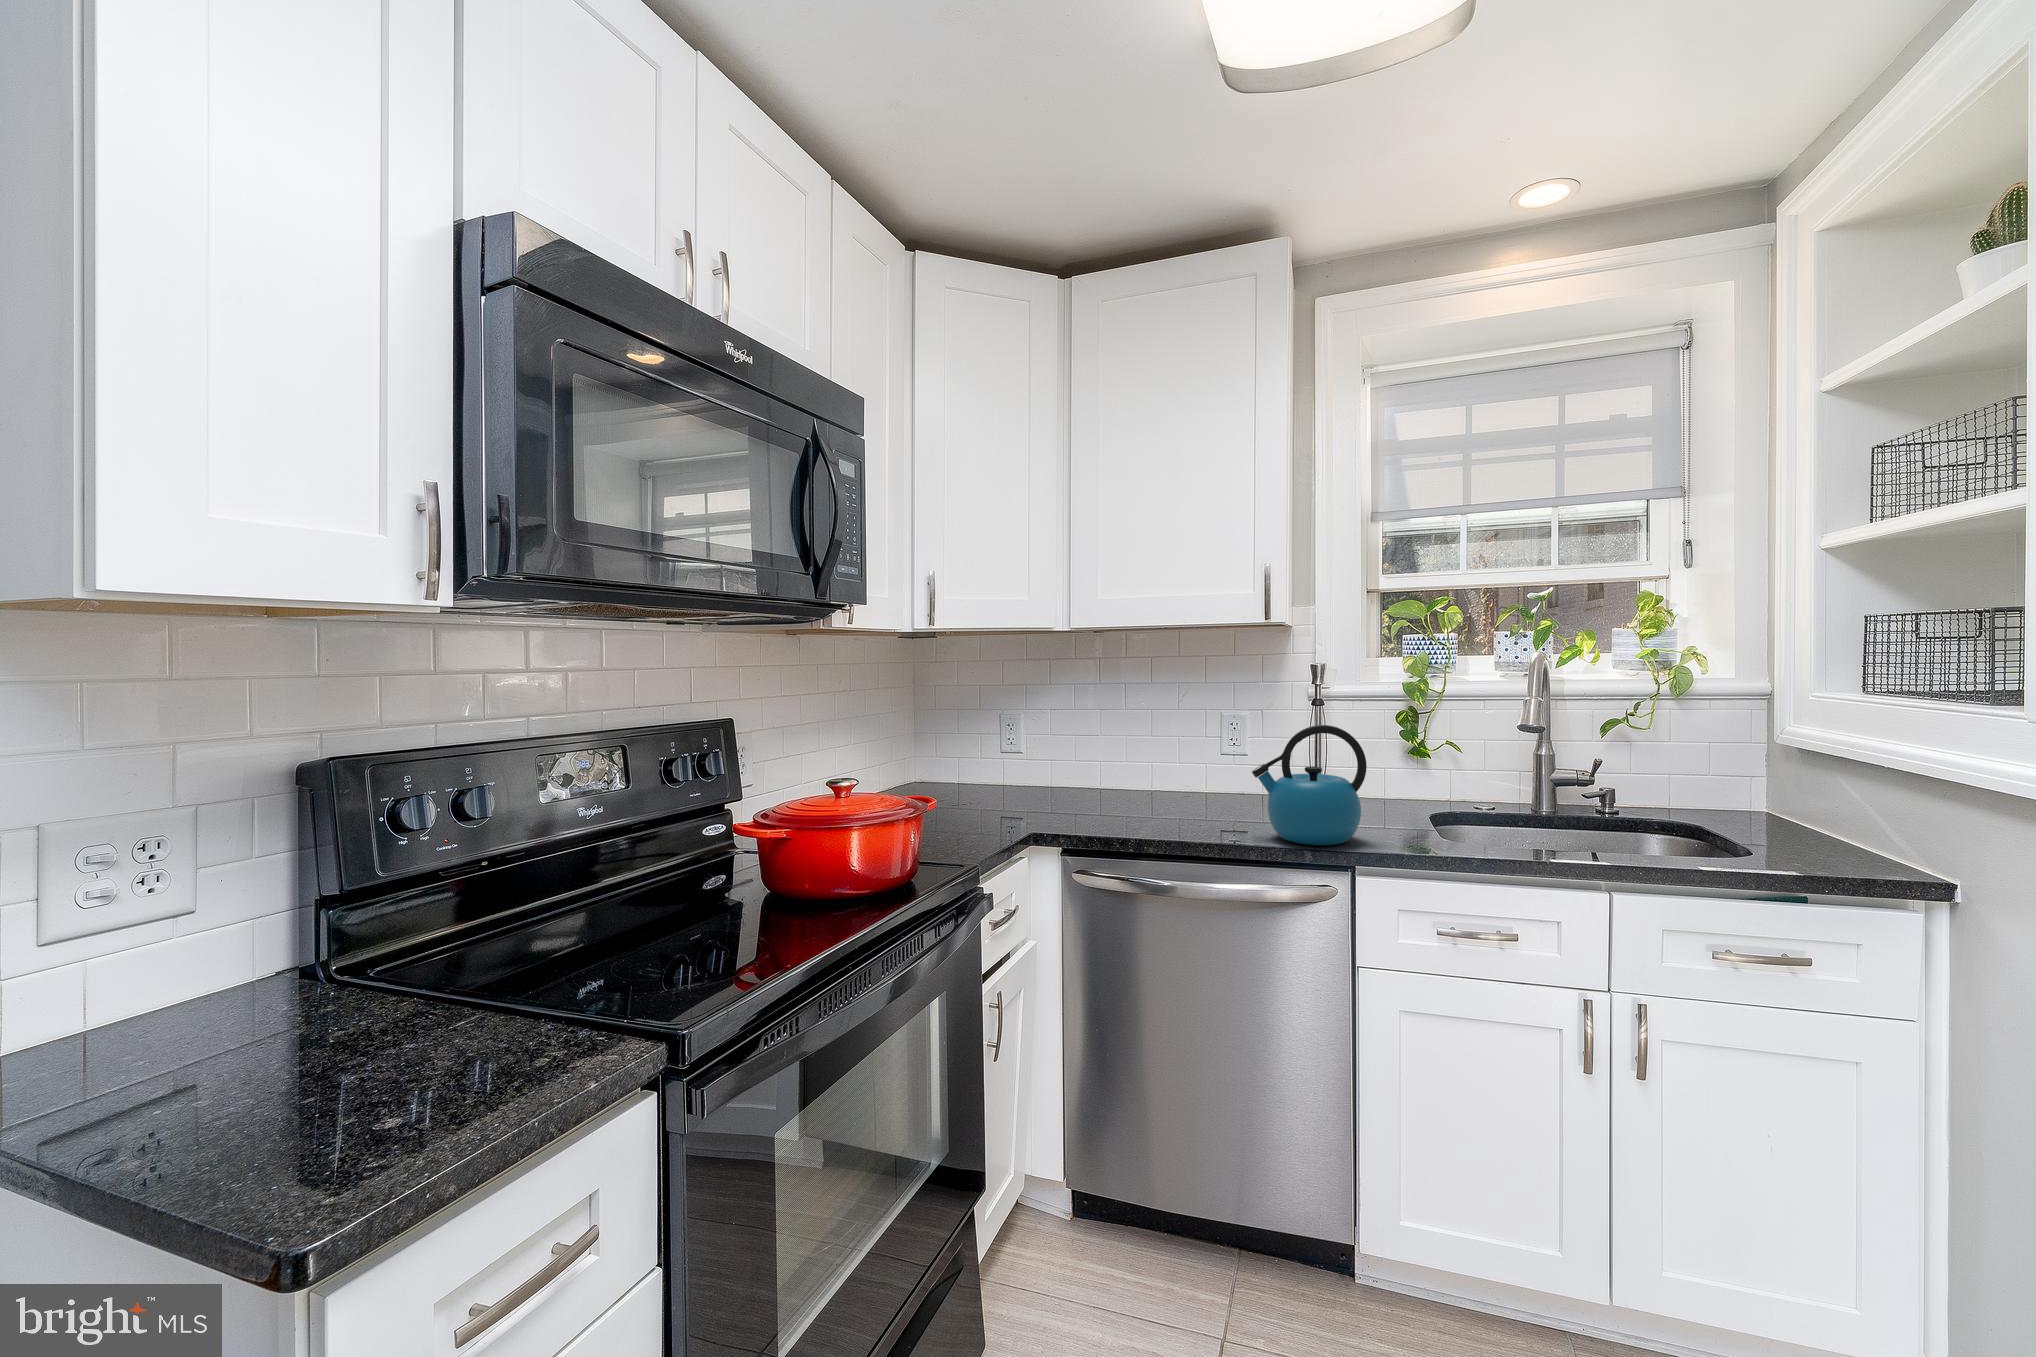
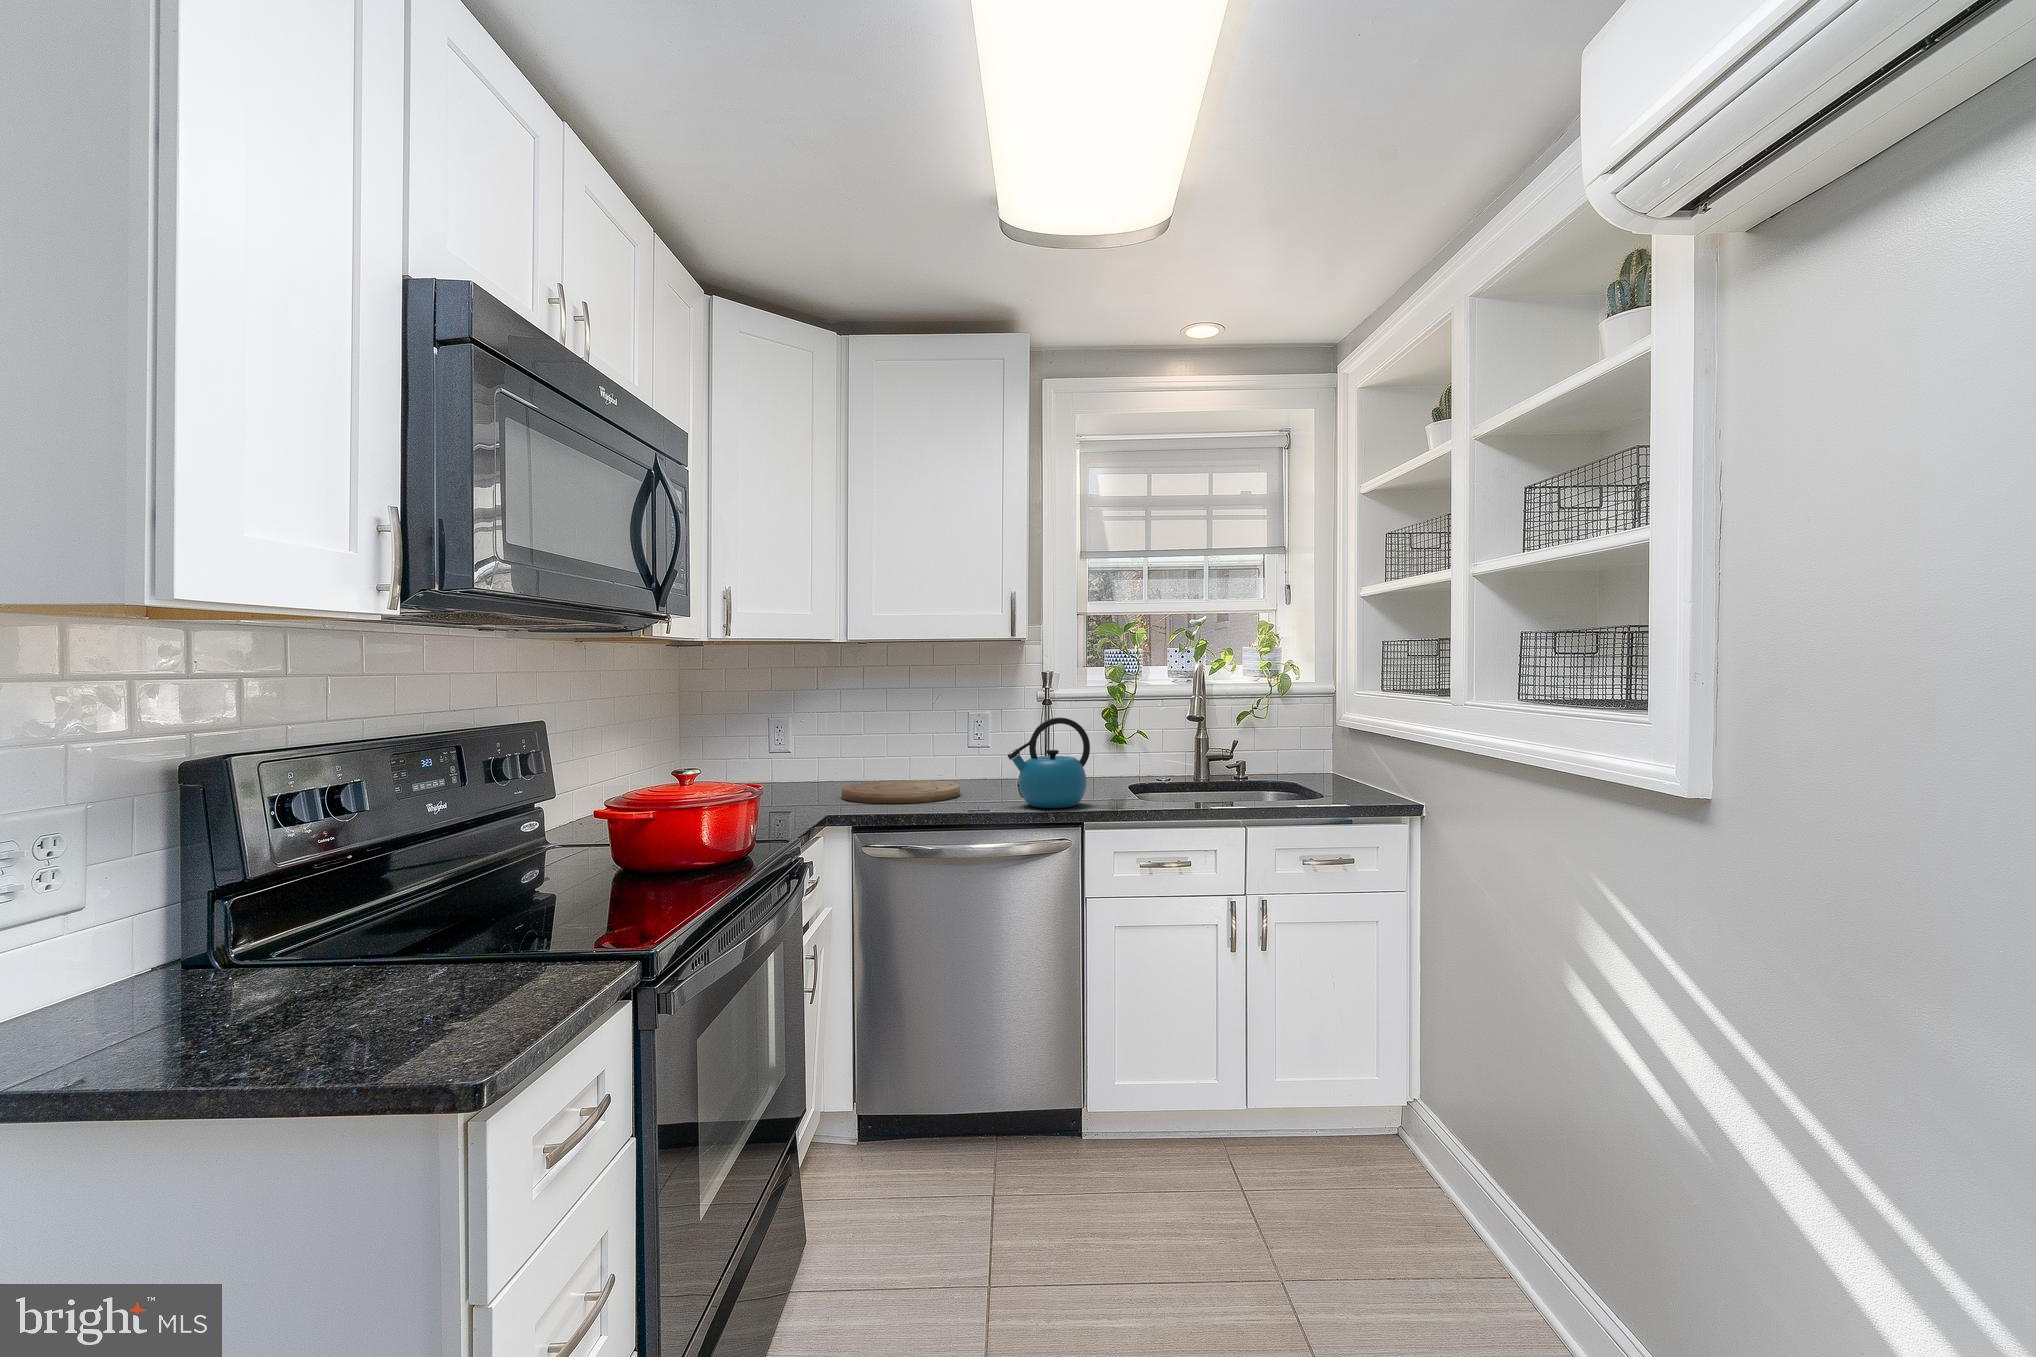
cutting board: none [1068,787,1206,821] -> present [842,780,960,803]

